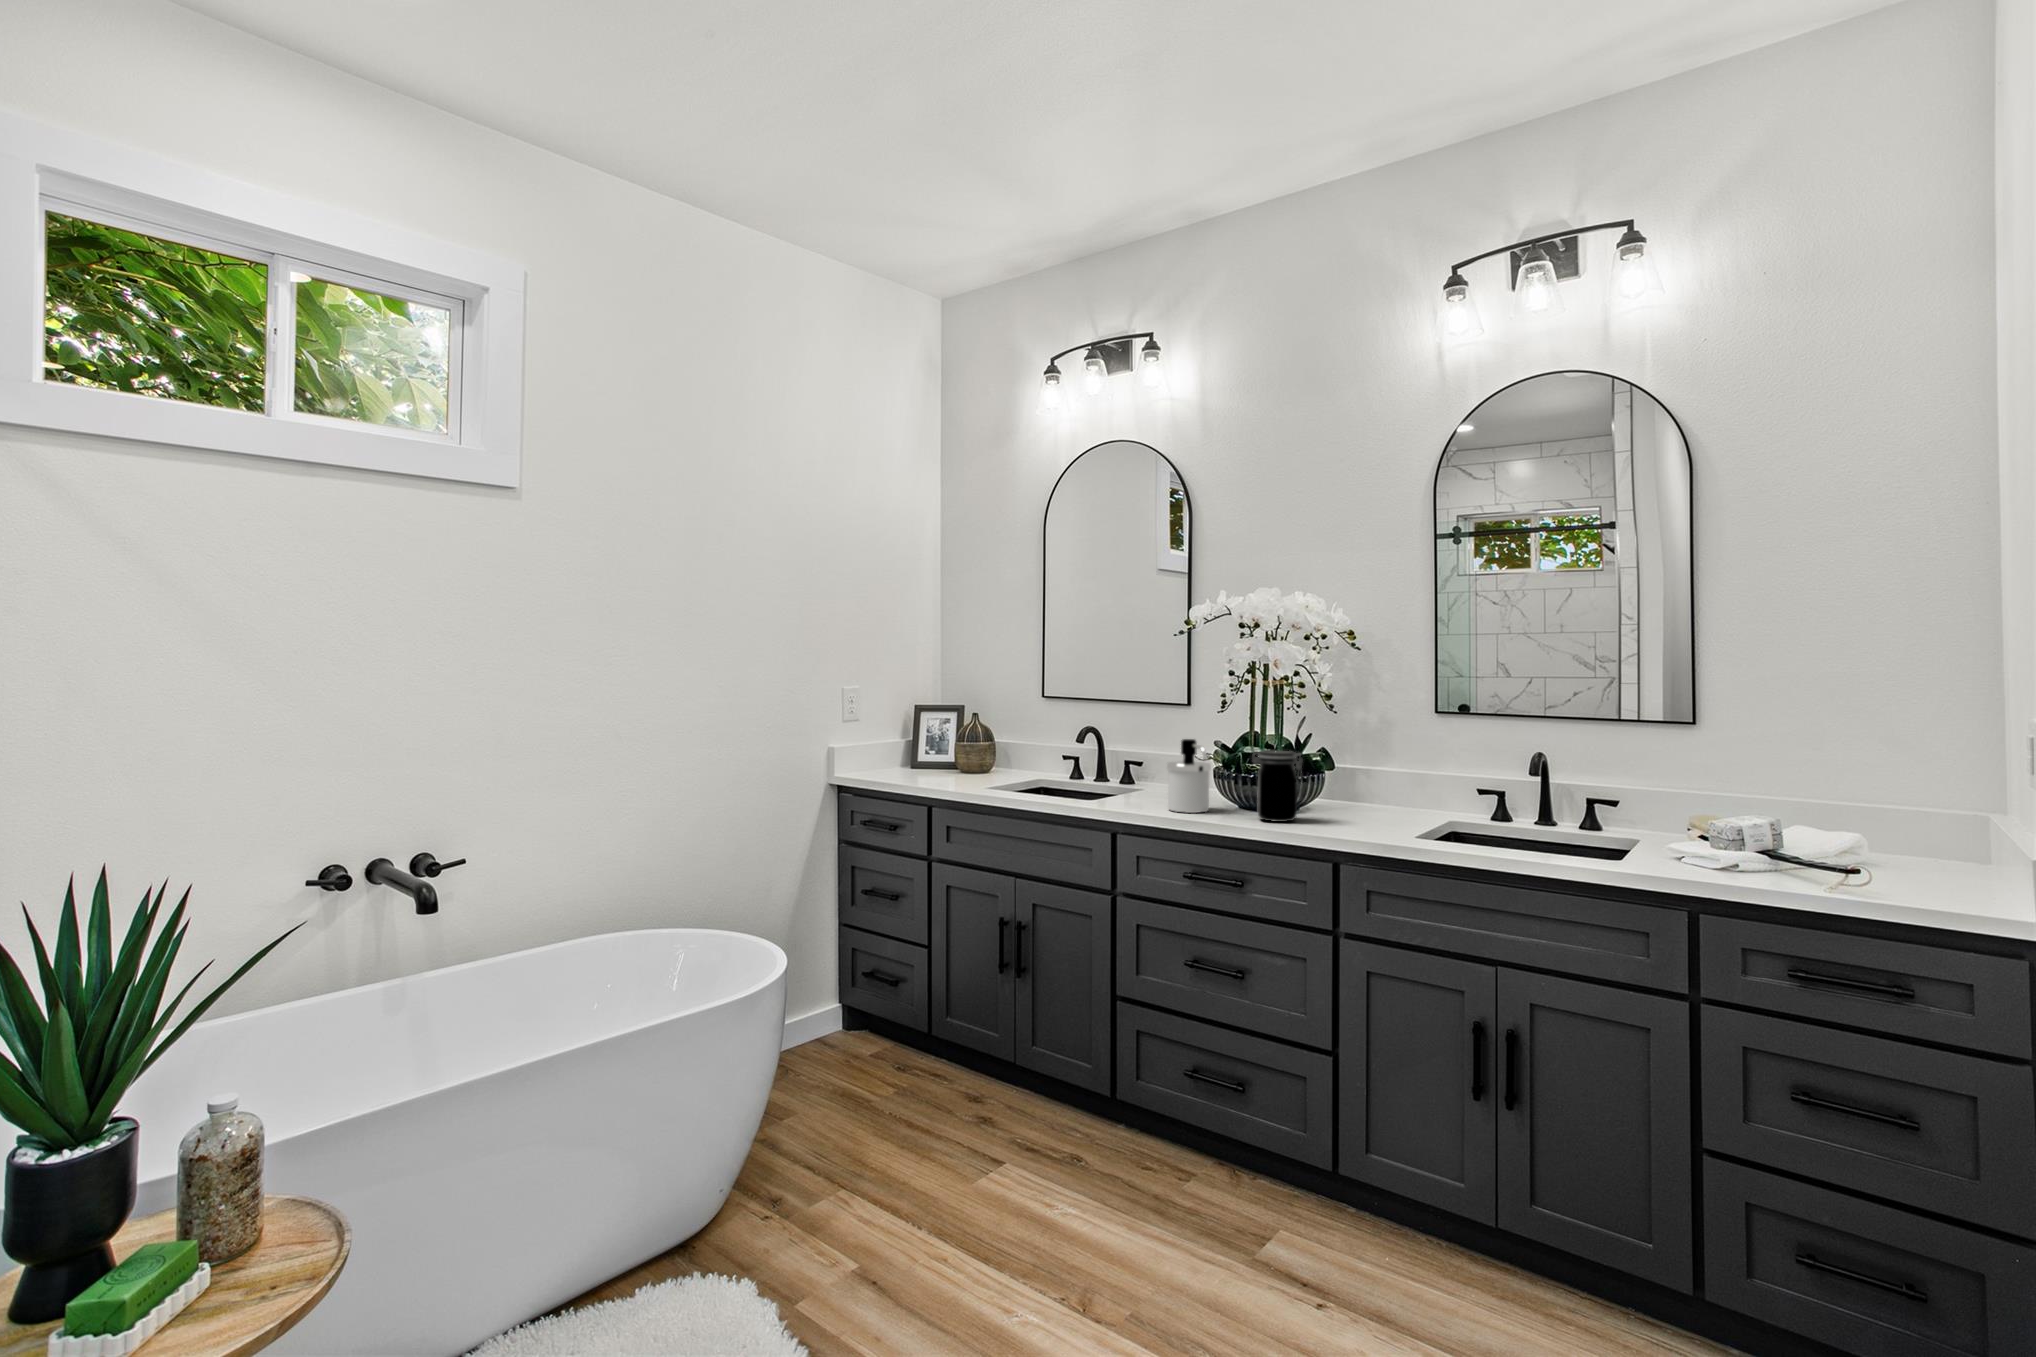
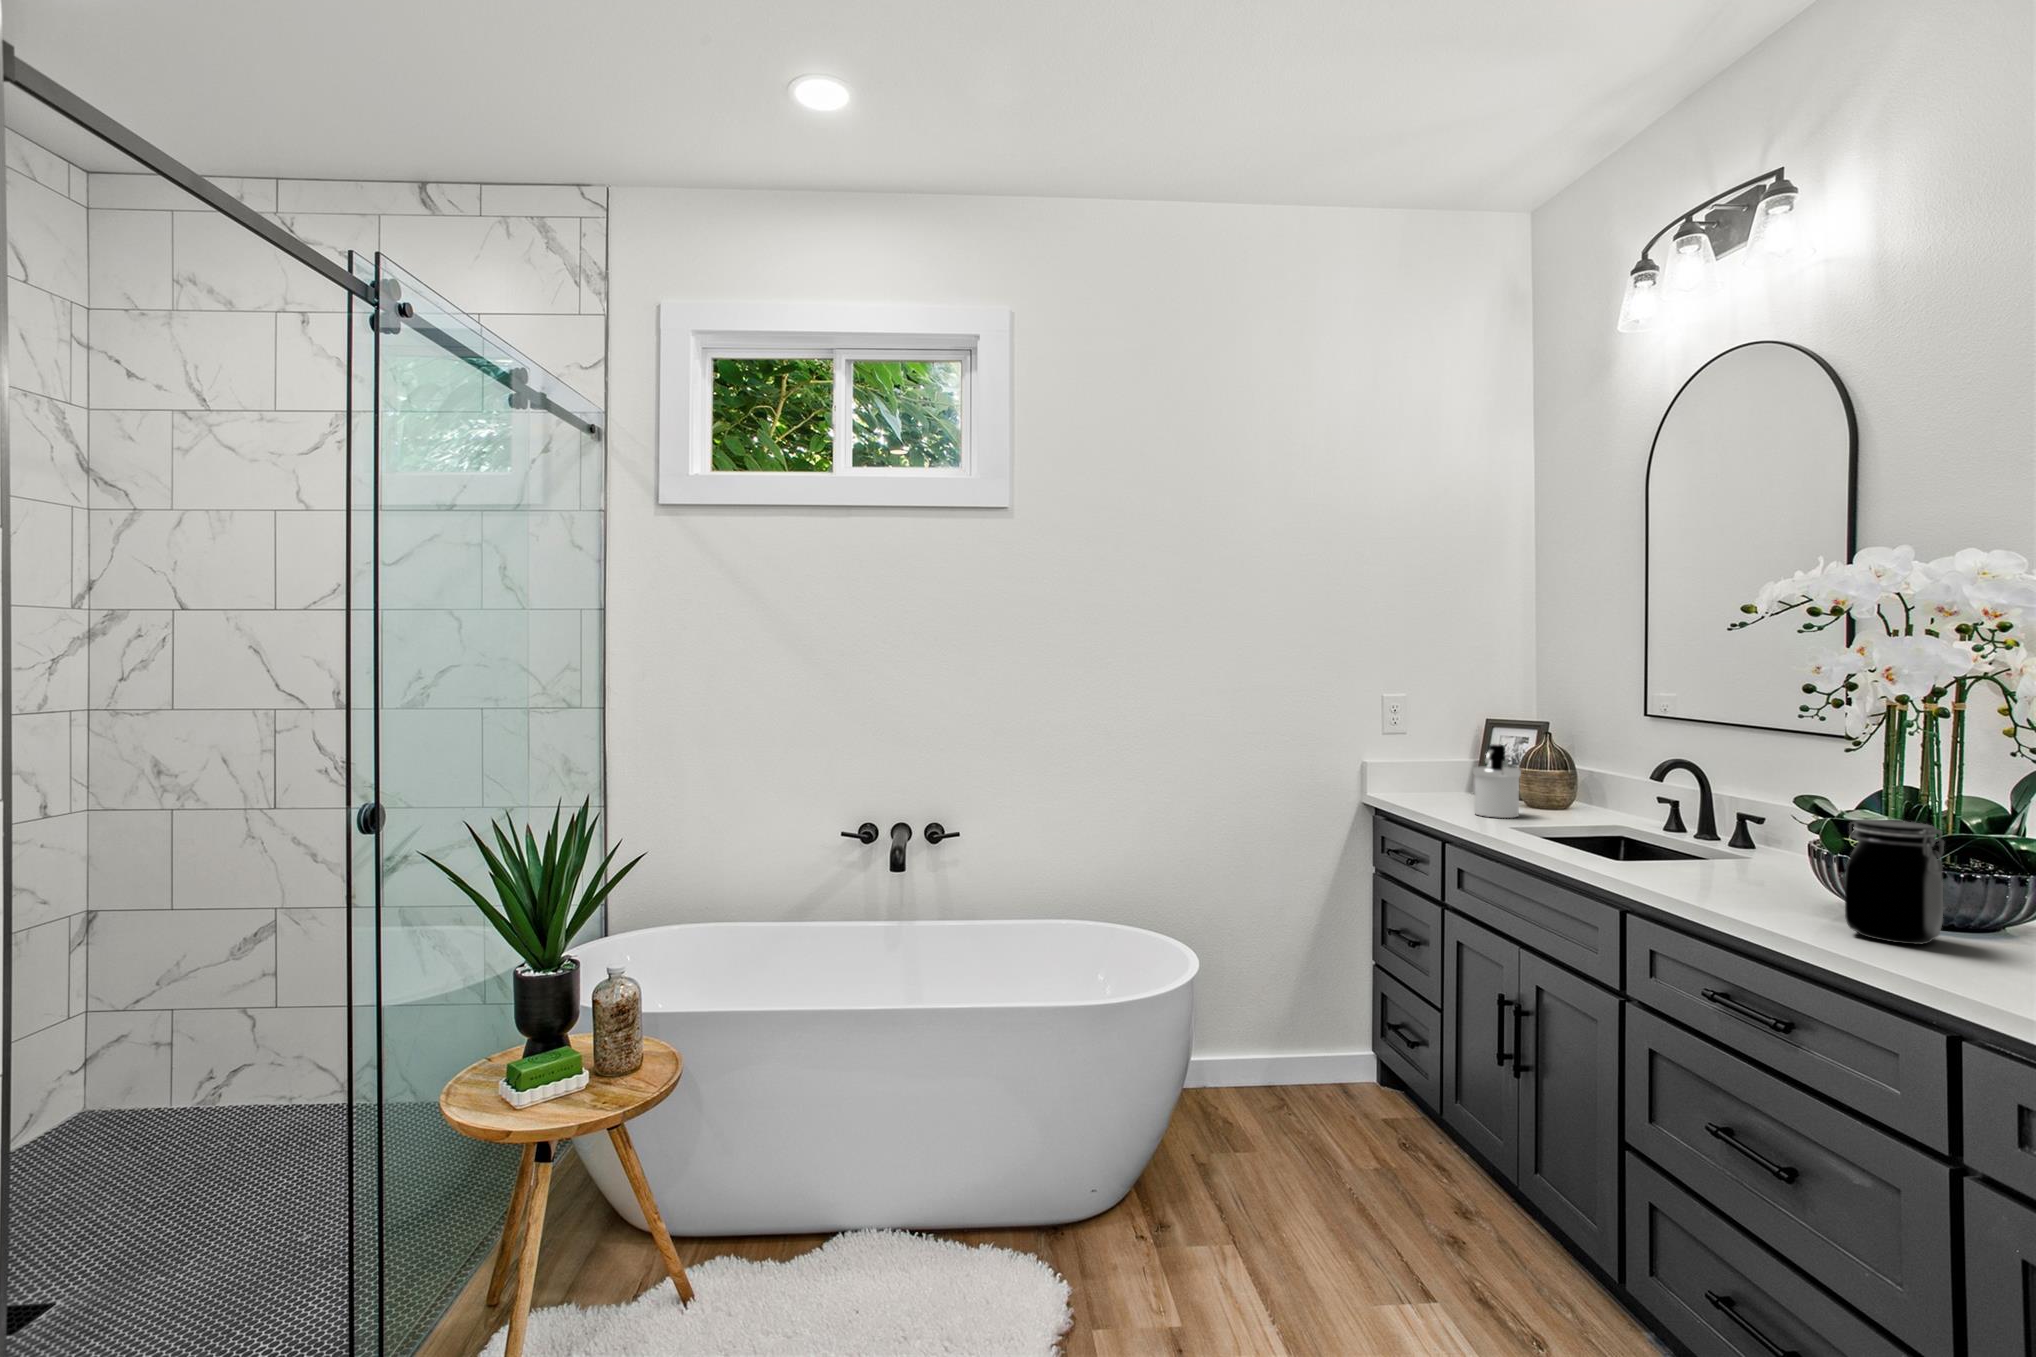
soap dispenser: present [1167,739,1211,813] -> present [1473,745,1521,818]

